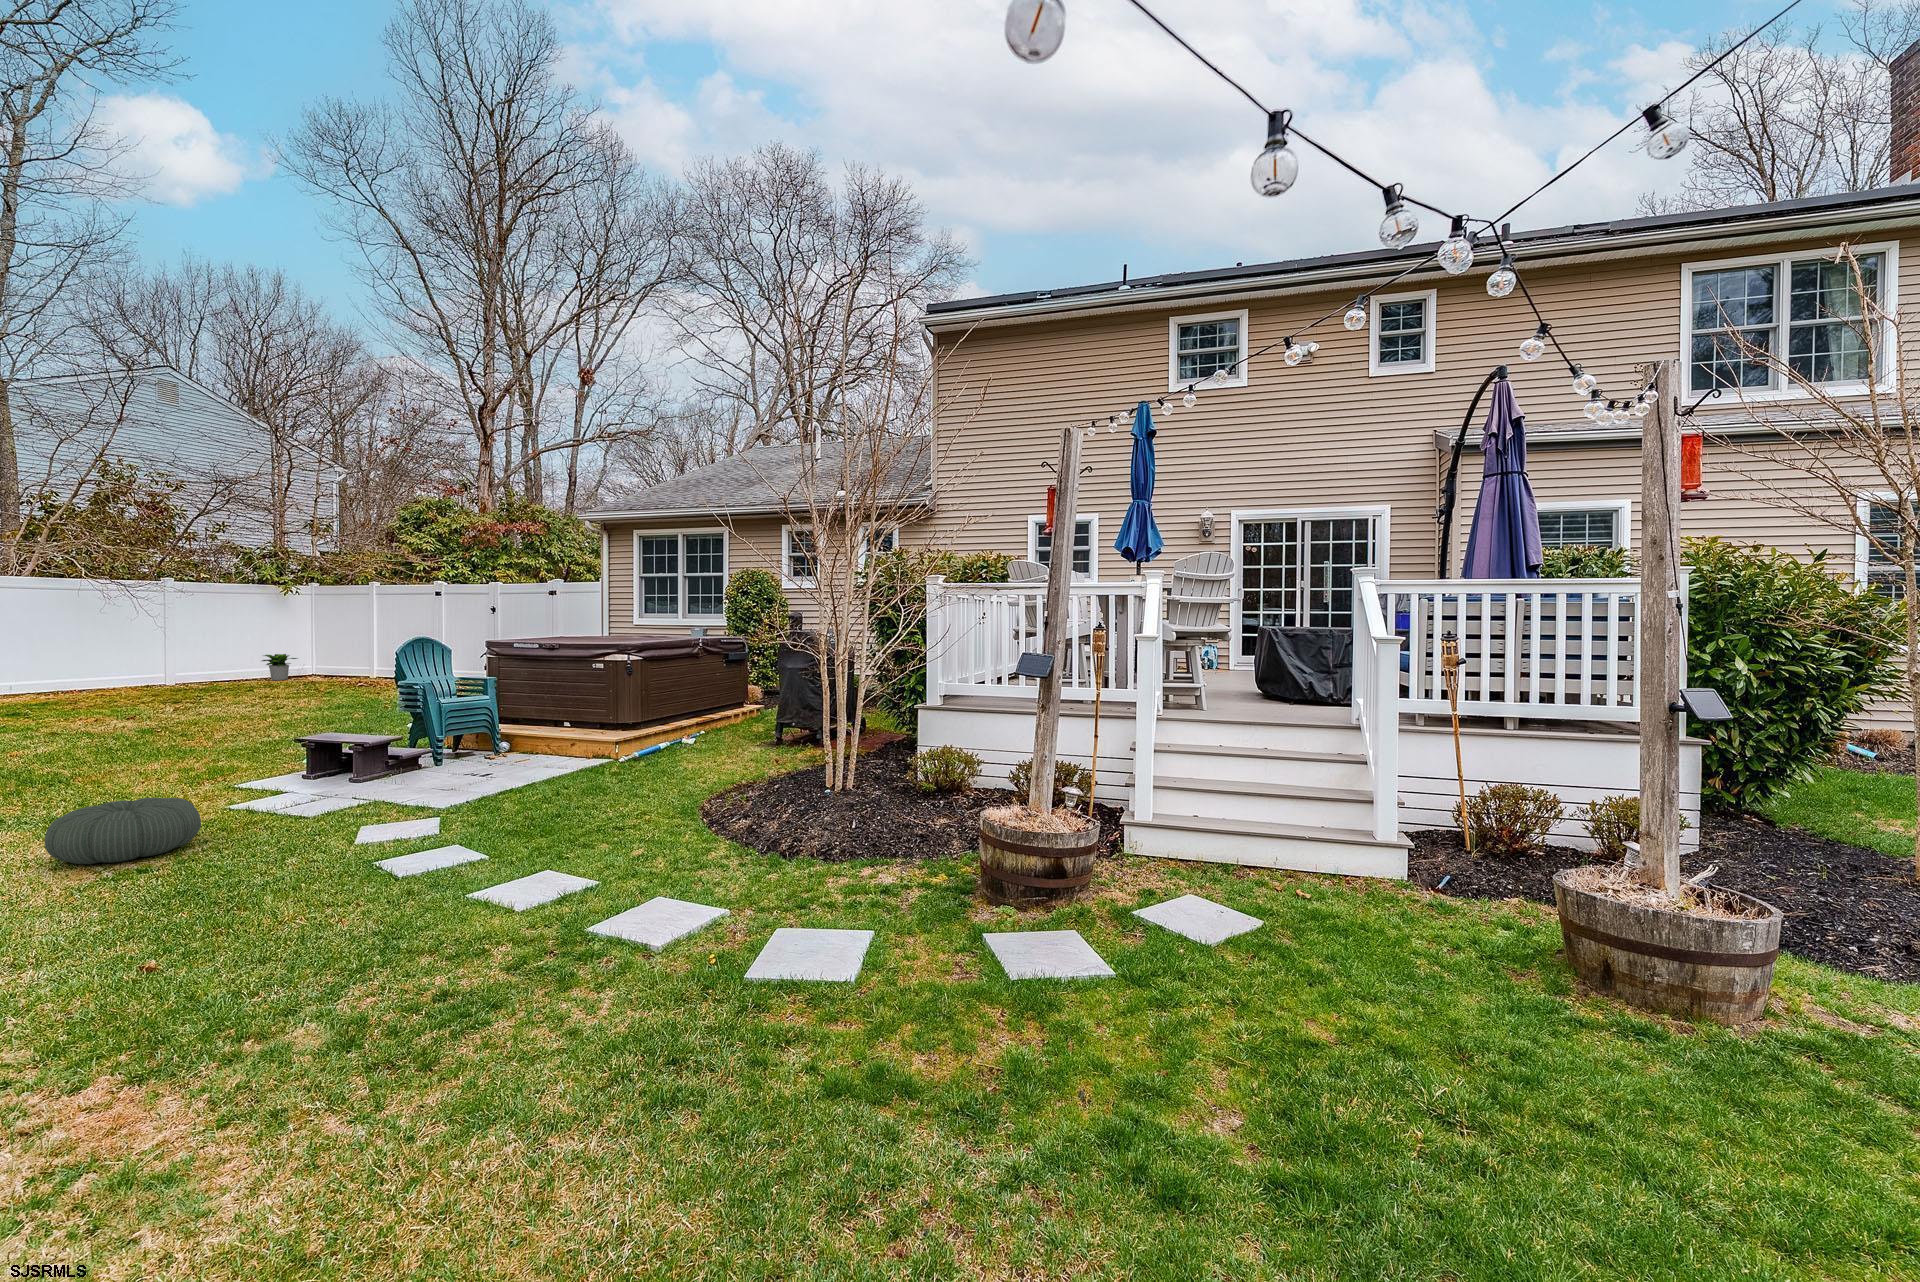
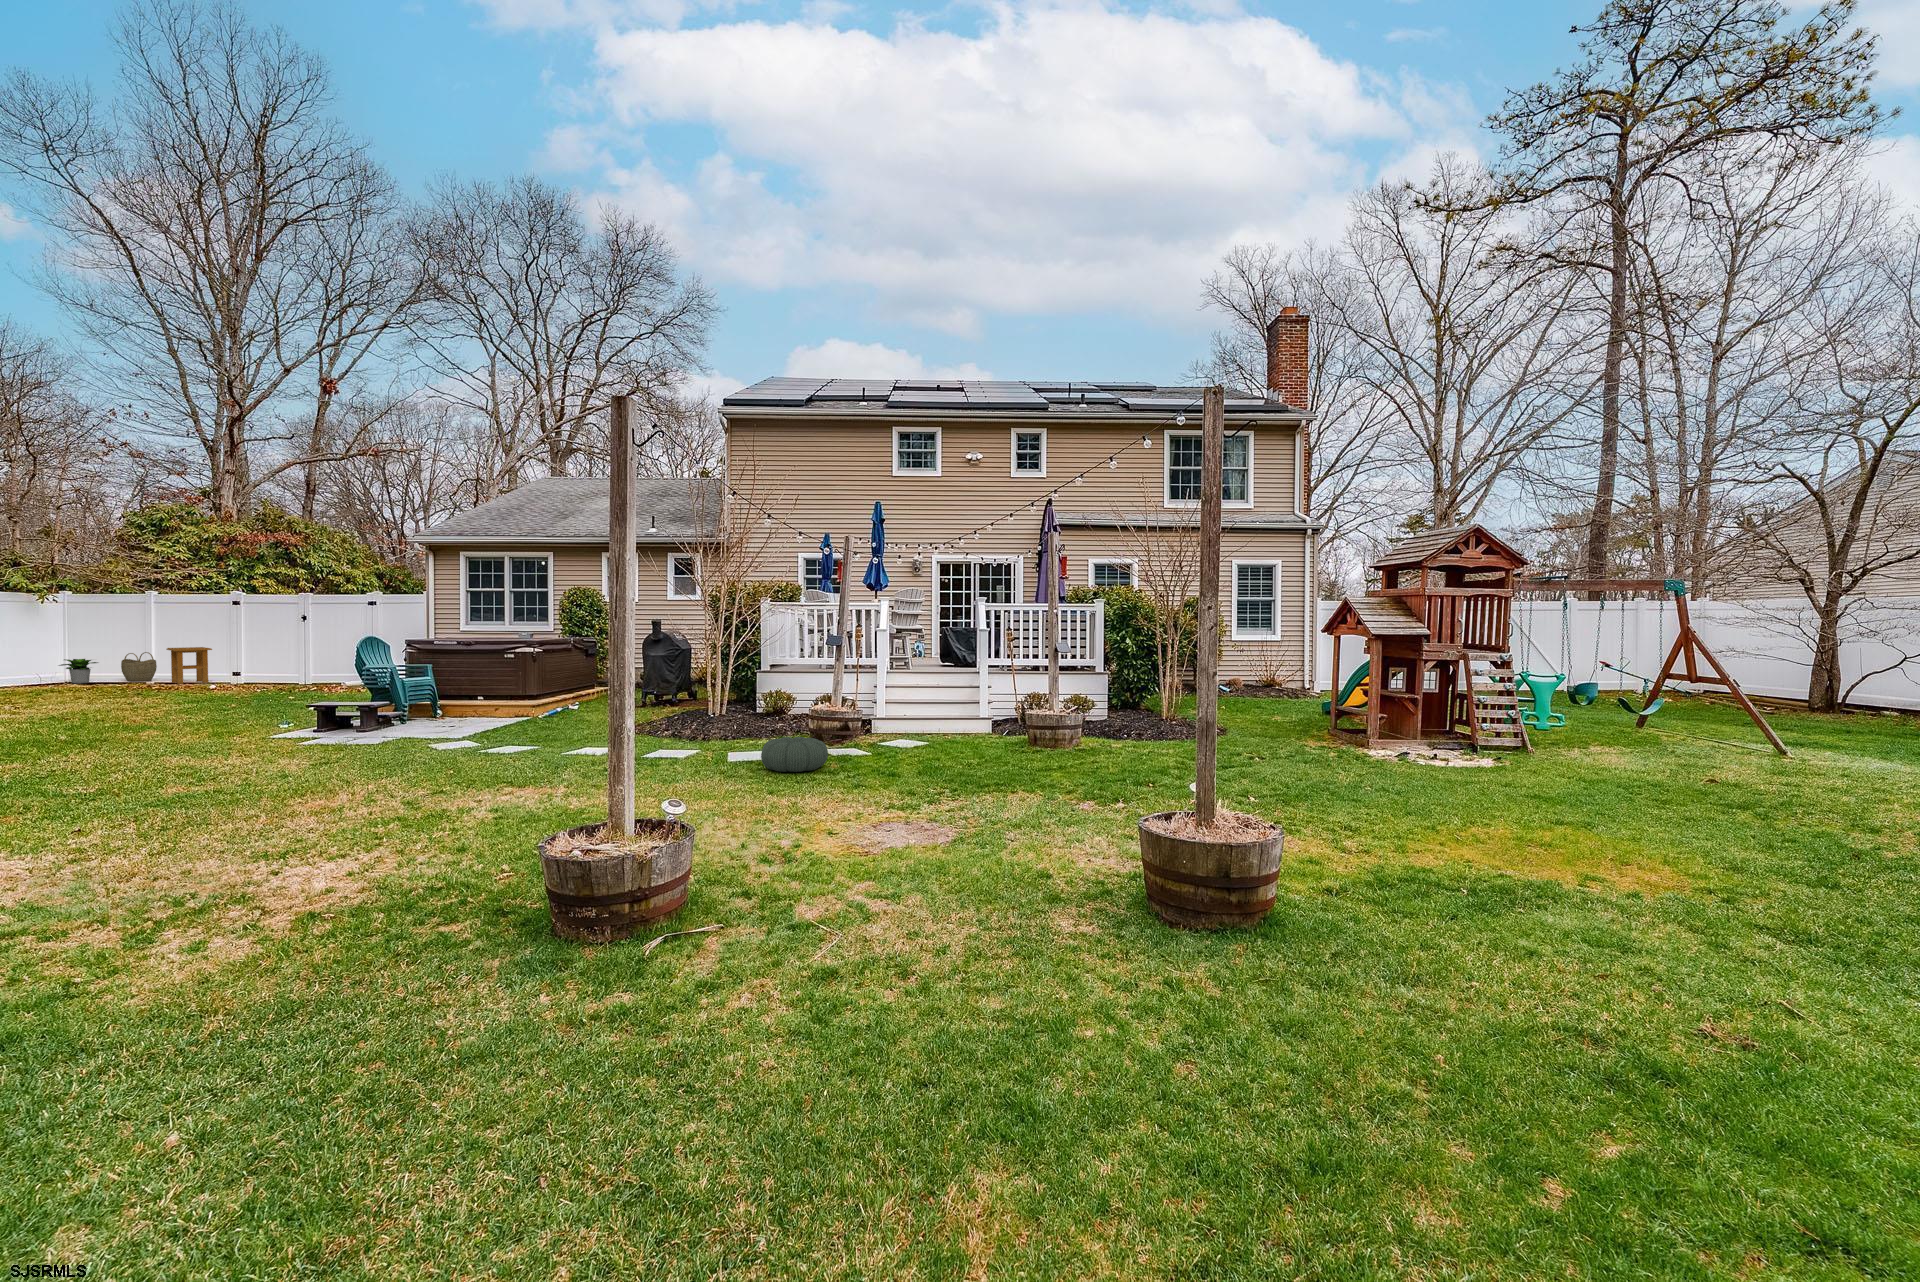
side table: none [350,643,389,684] -> present [166,647,212,684]
woven basket: none [317,647,350,679] -> present [121,652,157,682]
pouf: present [45,798,201,864] -> present [761,737,828,772]

